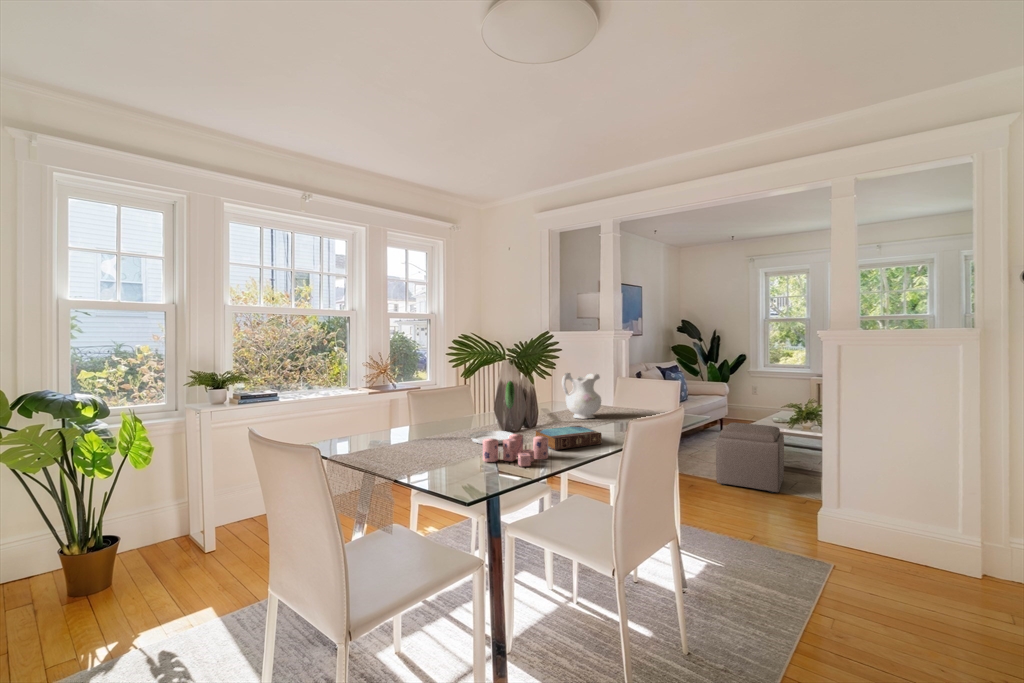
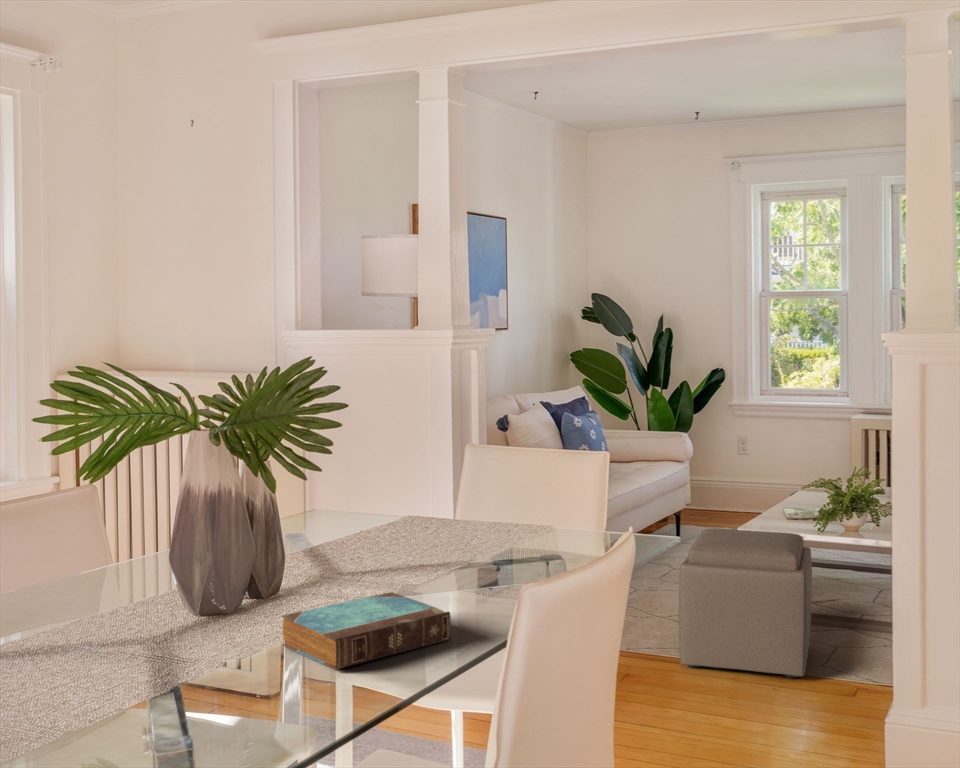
ceramic pitcher: present [562,373,601,419] -> none [342,448,439,563]
plate: present [469,381,515,444] -> none [100,487,225,663]
candle: present [483,434,548,466] -> none [140,637,321,735]

